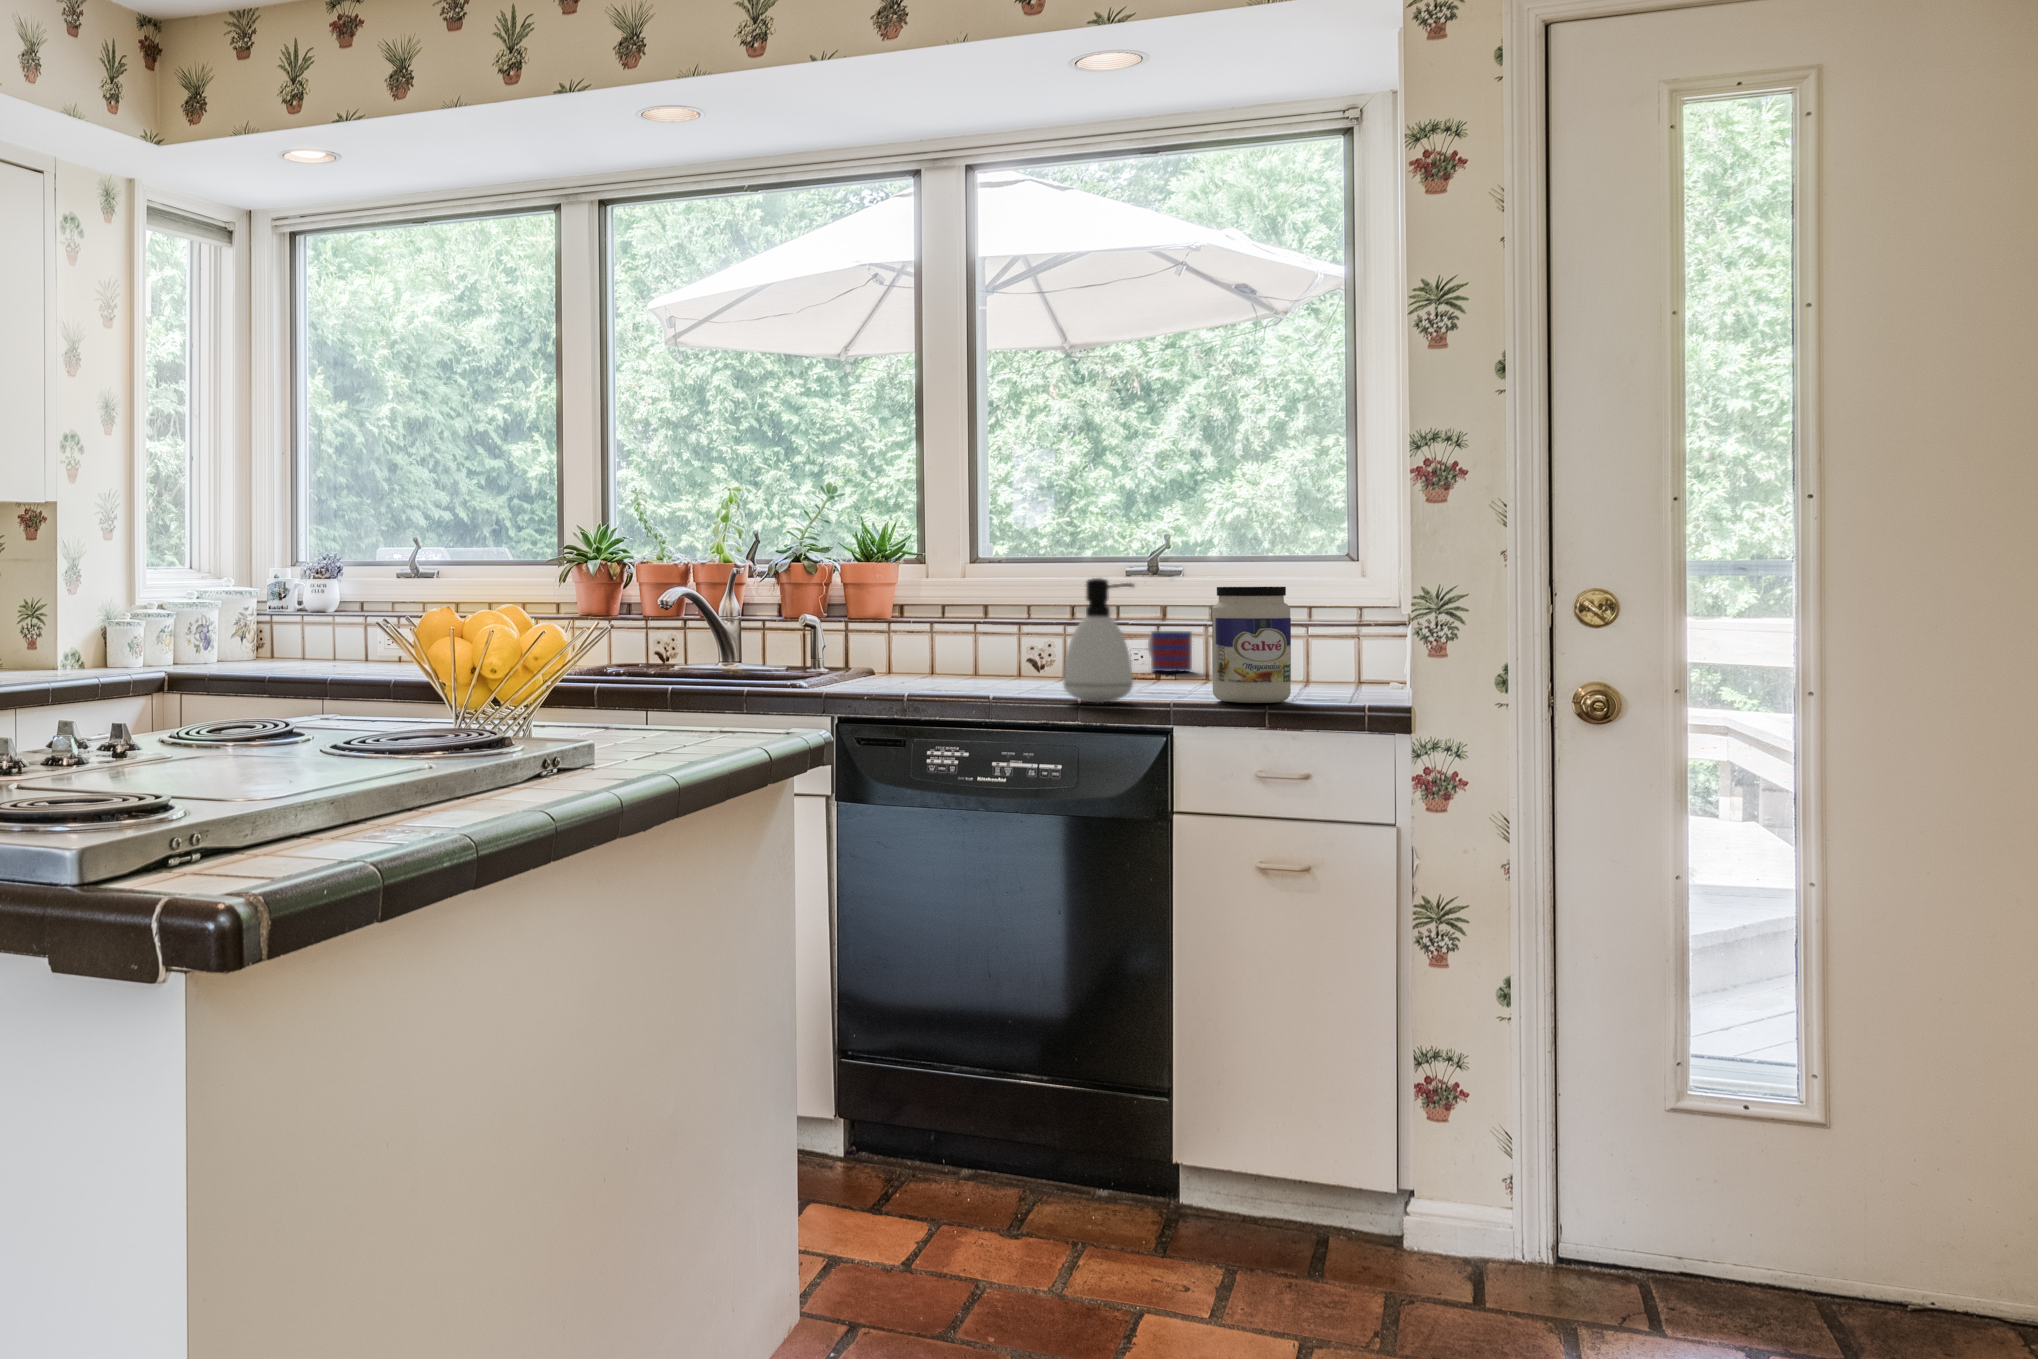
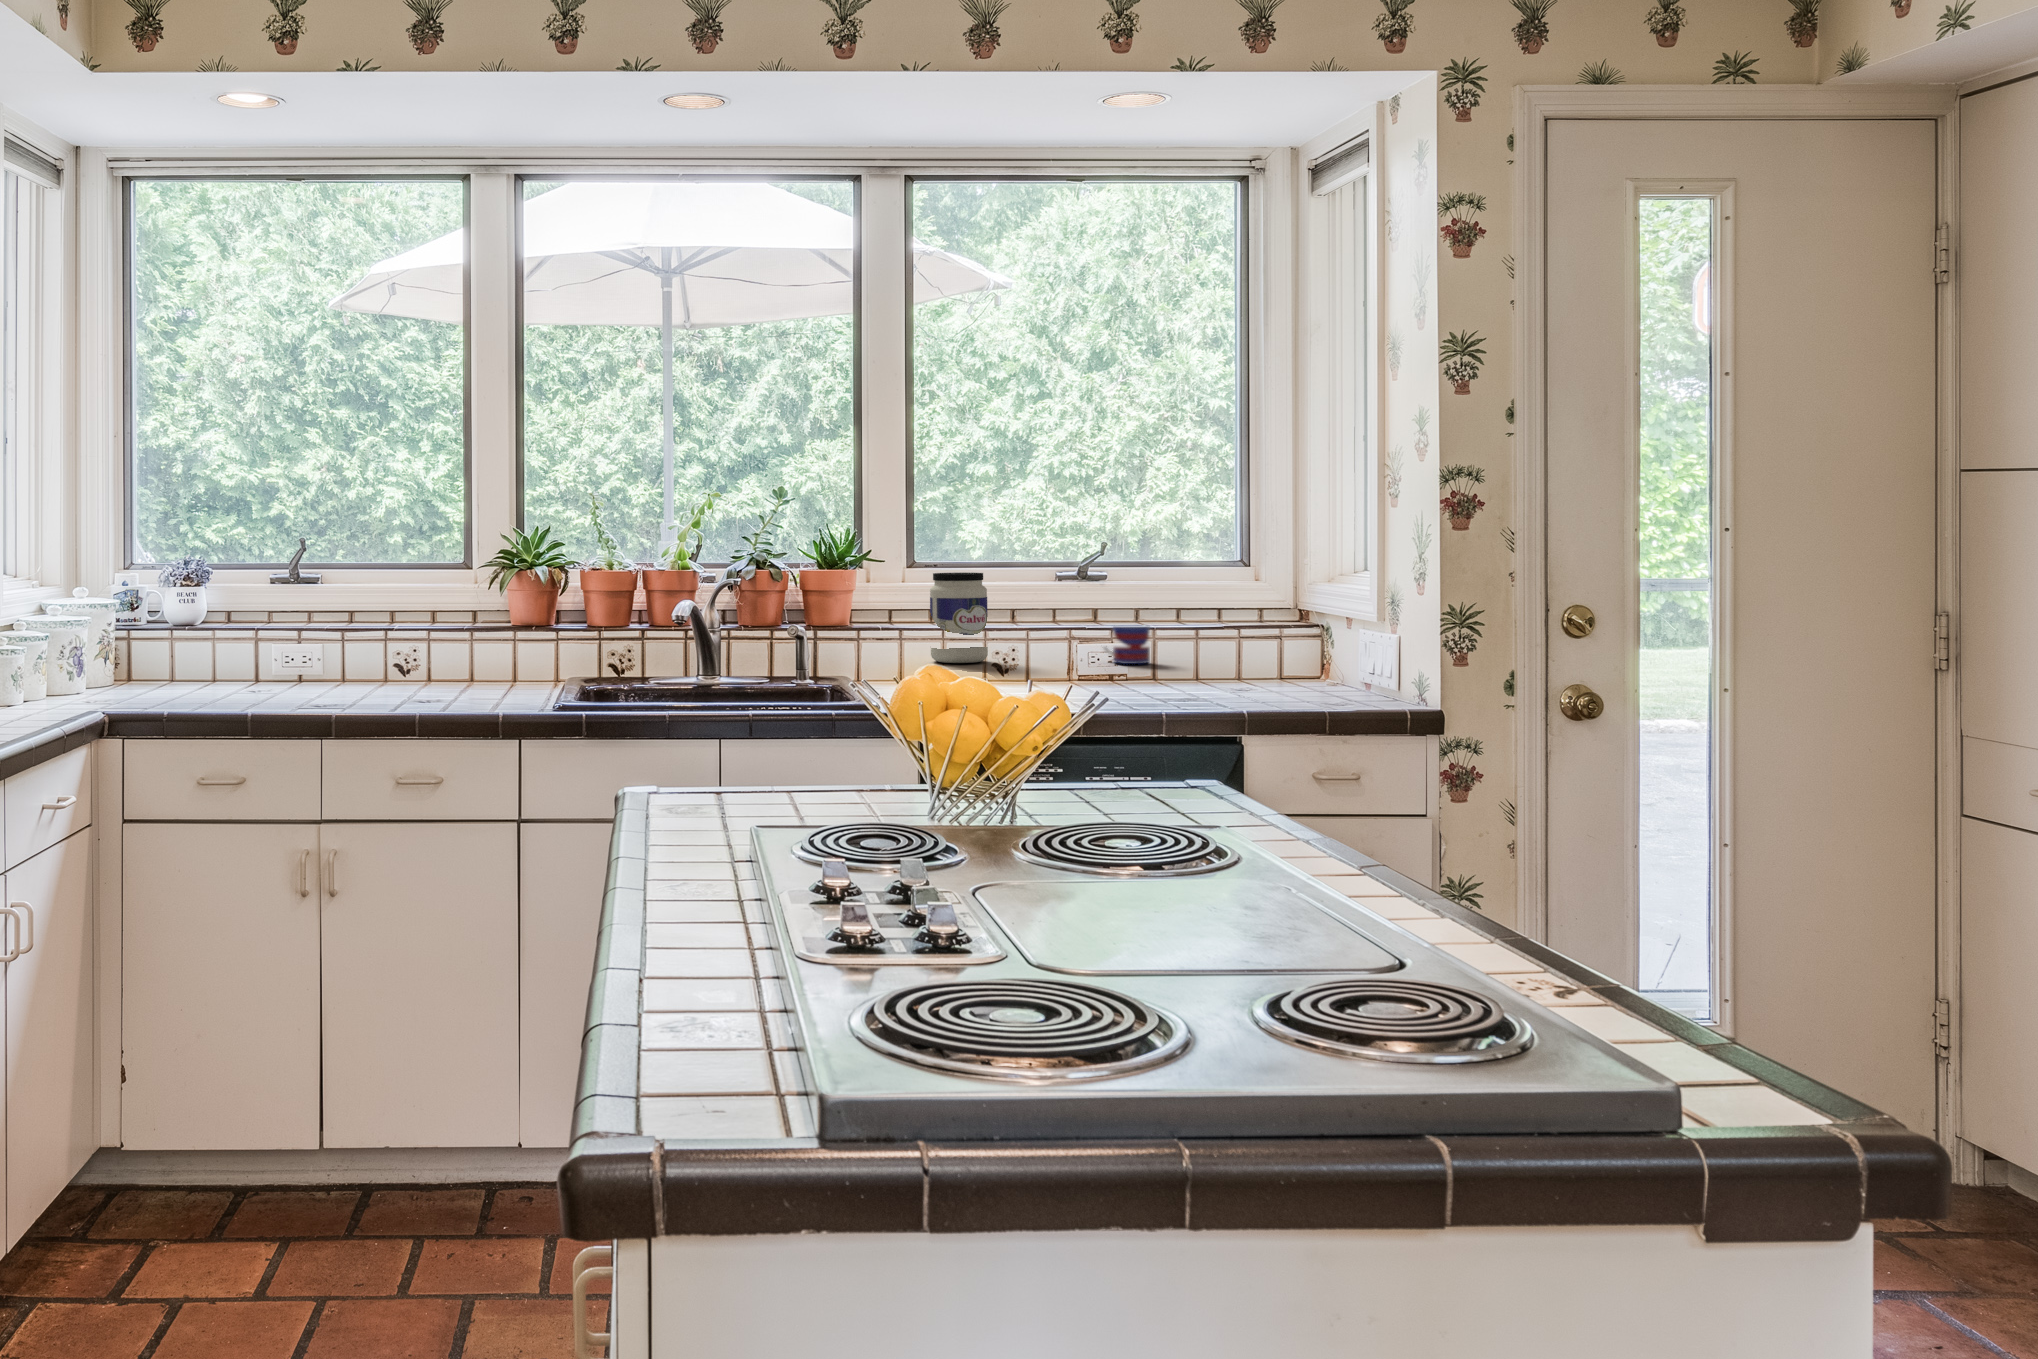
soap dispenser: present [1064,578,1134,703] -> none [1165,588,1229,704]
jar: present [1212,587,1291,703] -> present [930,573,988,663]

